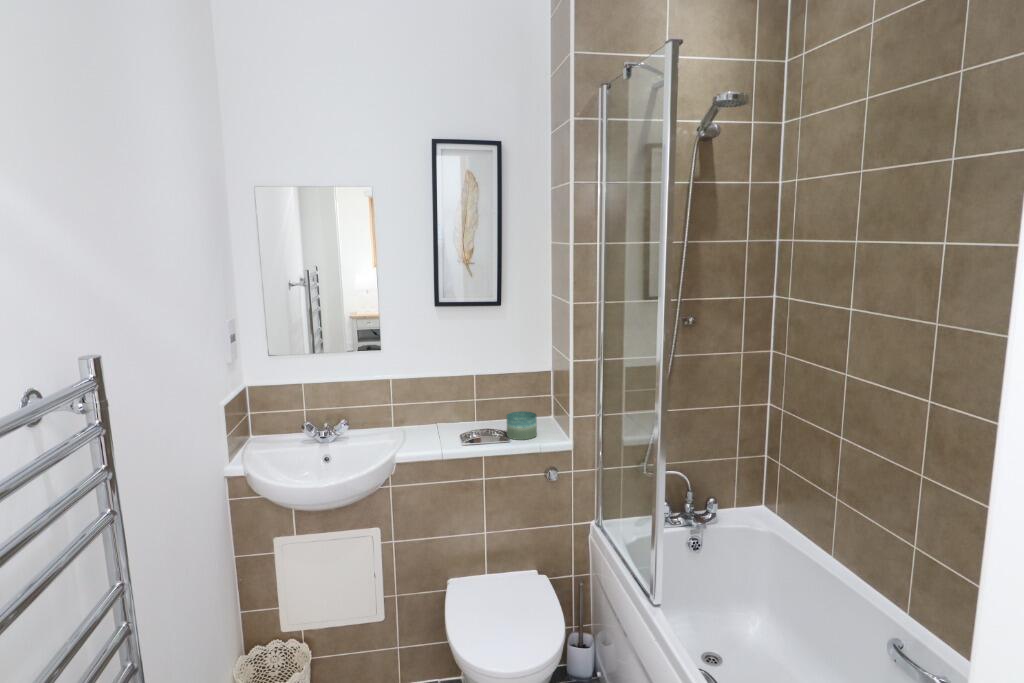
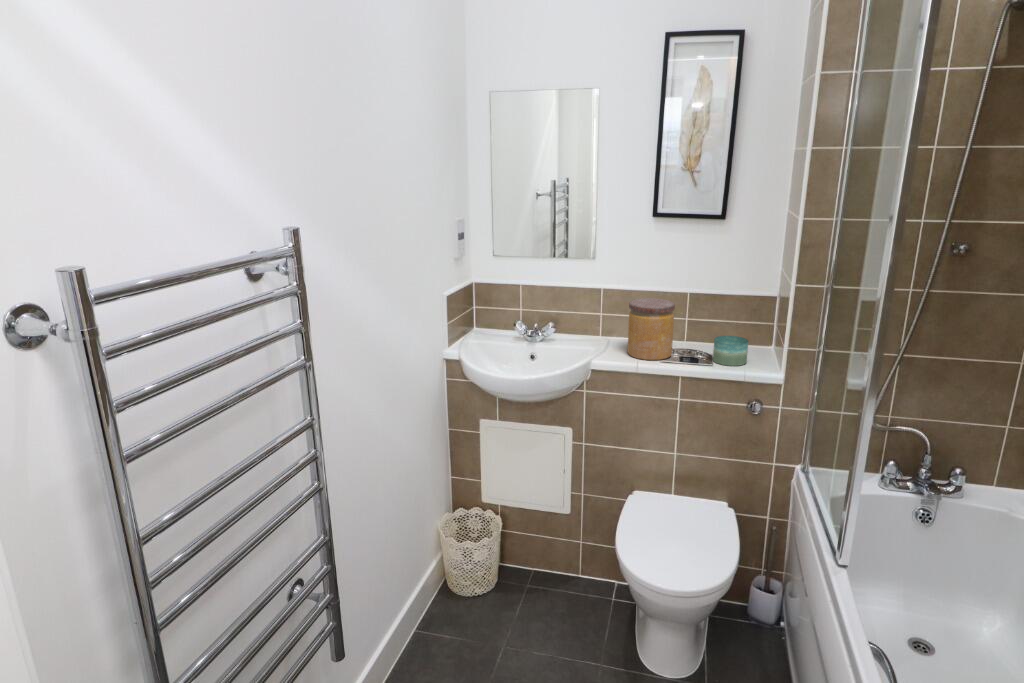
jar: none [424,384,469,445] -> present [628,298,675,360]

